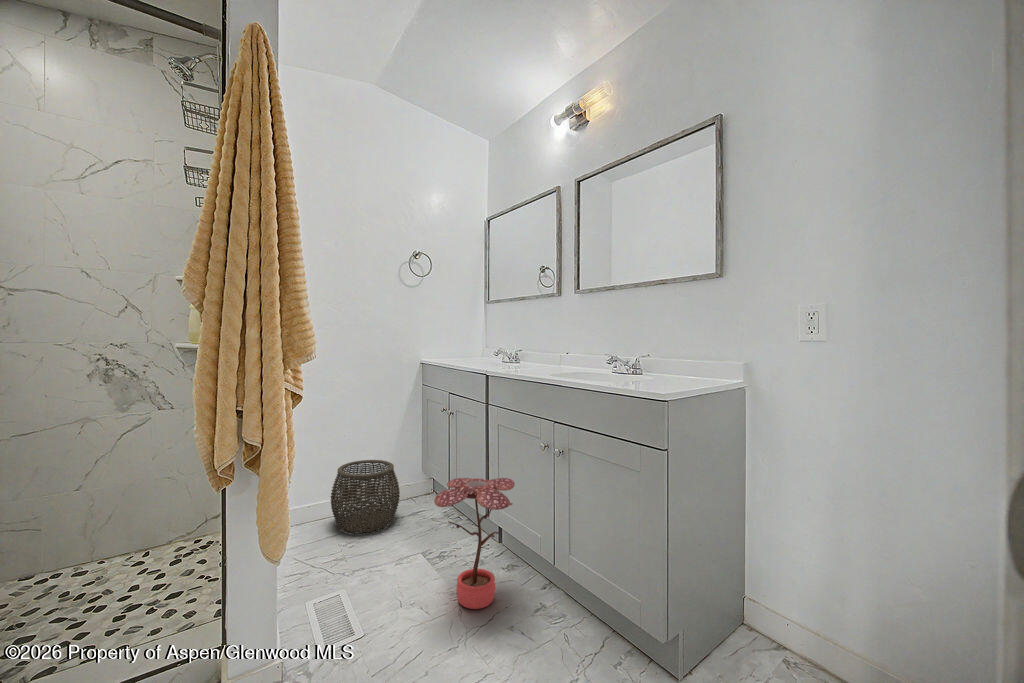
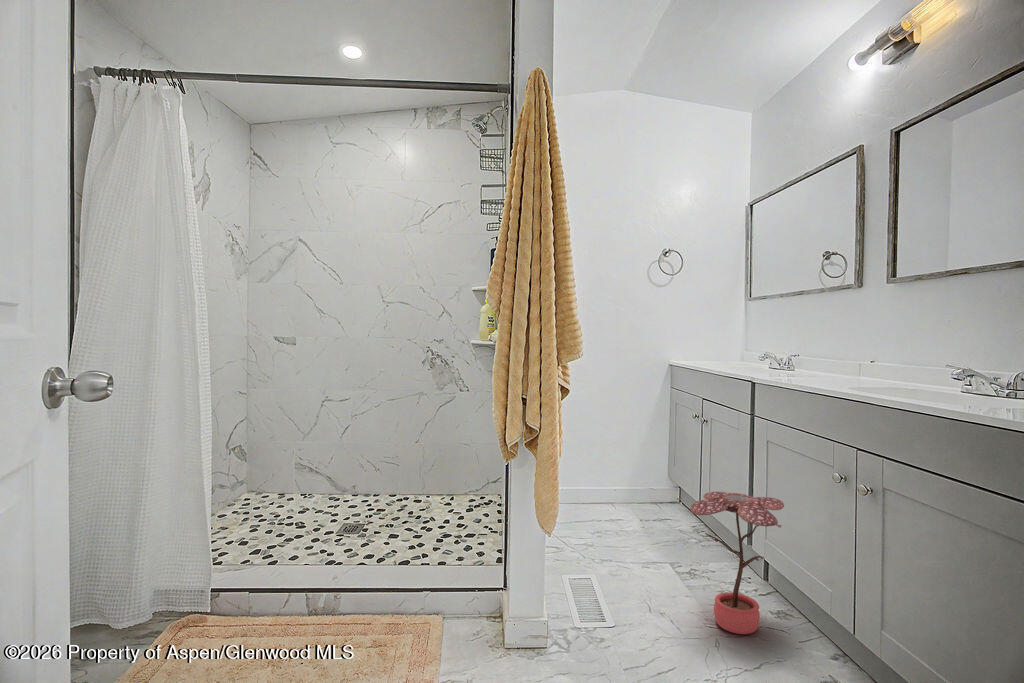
woven basket: present [330,460,400,533] -> none [579,469,649,543]

